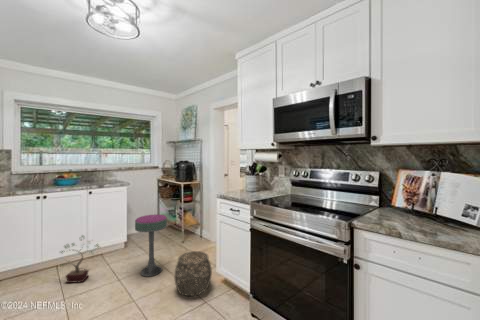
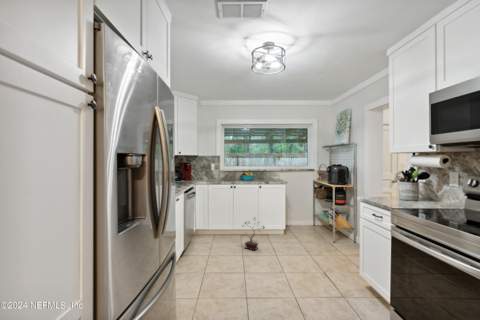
bar stool: present [135,215,167,276] -> none [289,210,315,262]
woven basket: present [175,251,212,296] -> none [317,249,355,291]

